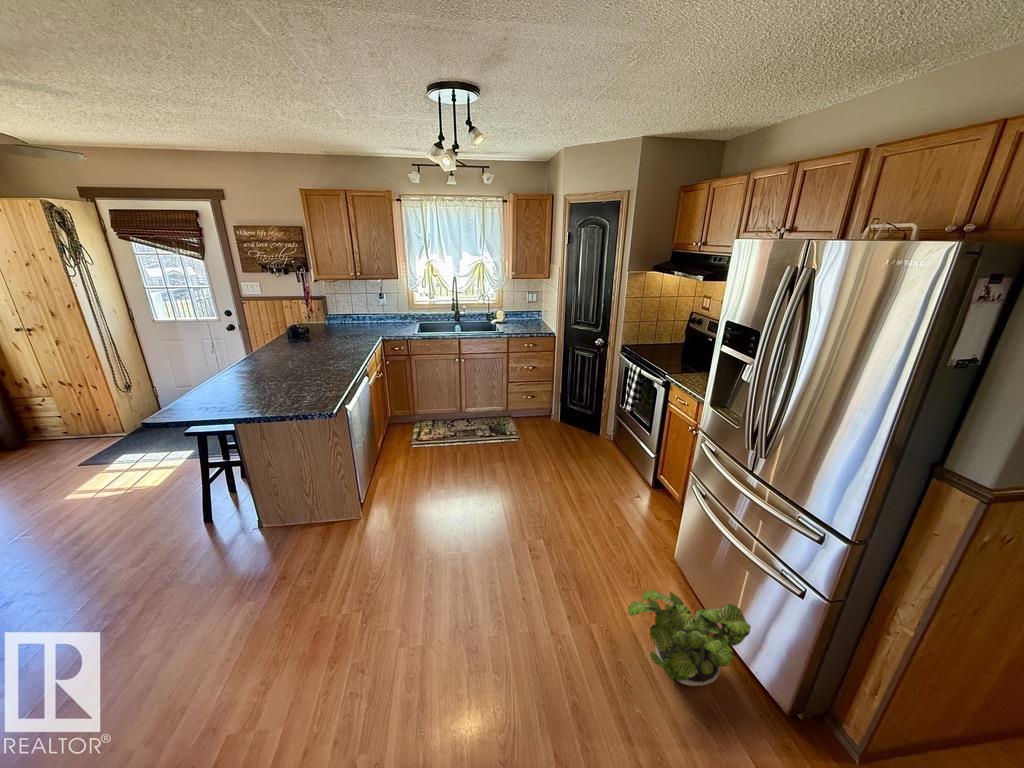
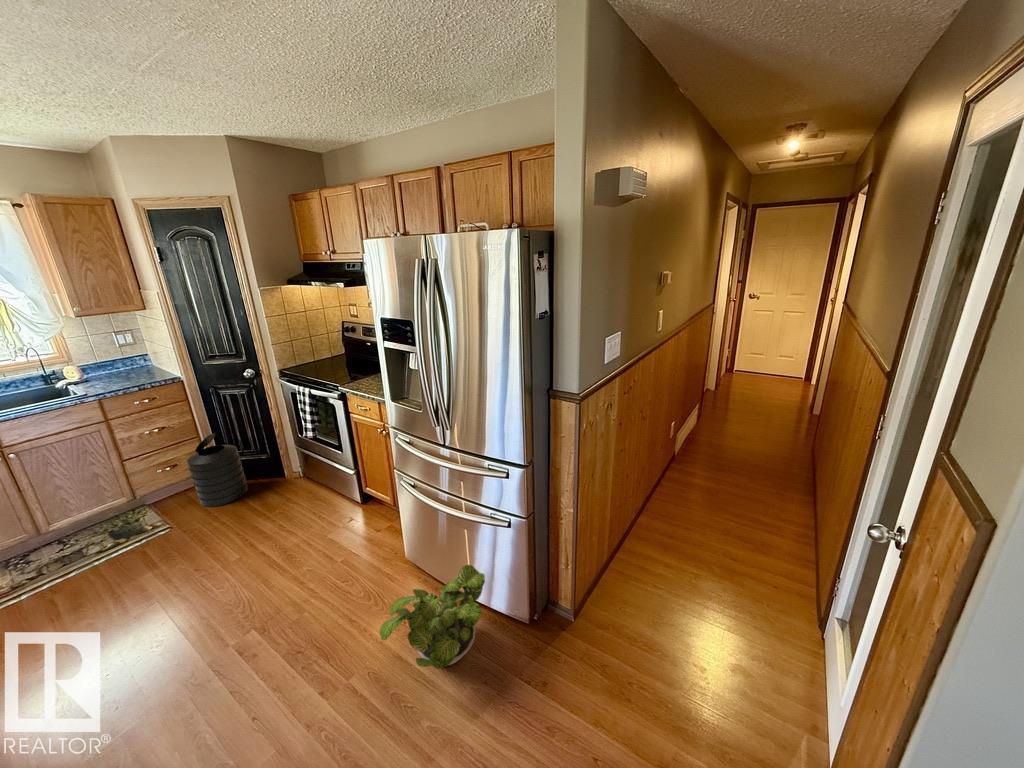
trash can: none [539,383,573,440] -> present [187,433,248,507]

